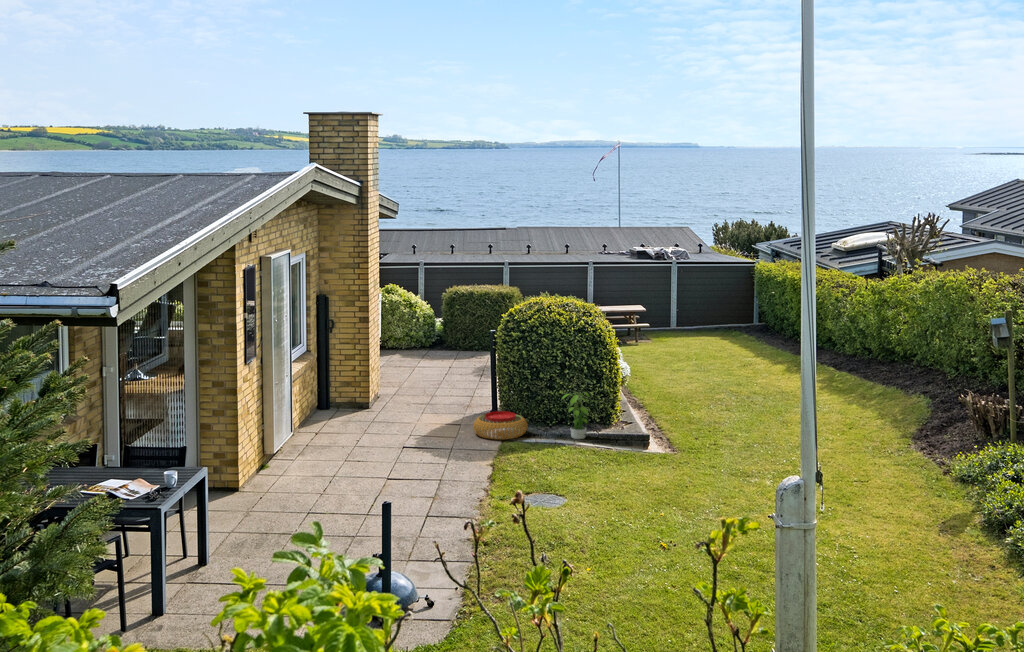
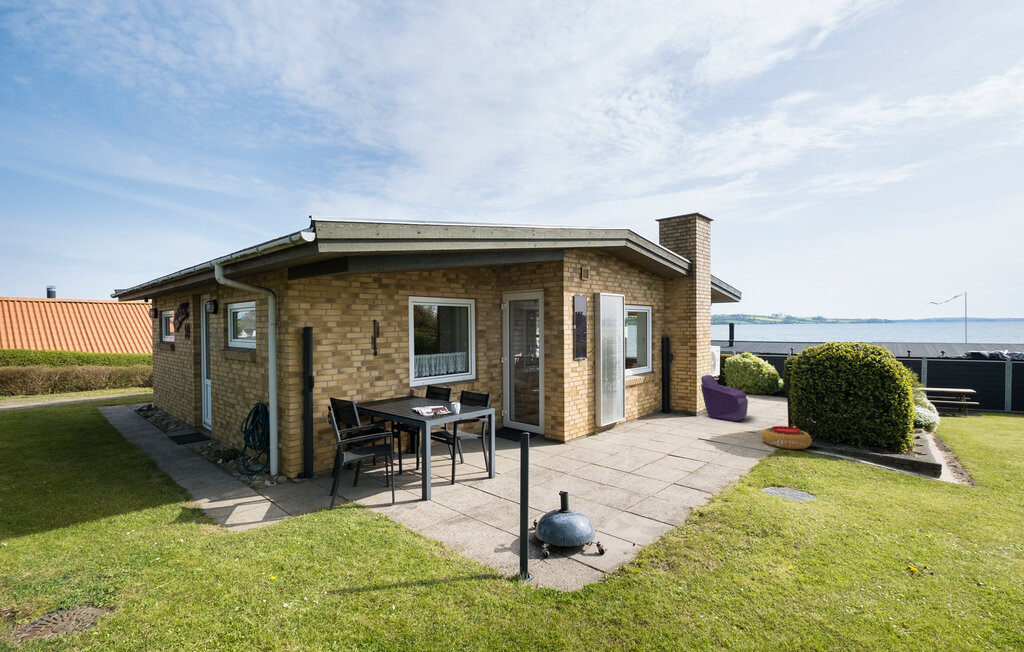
armchair: none [375,347,435,409] -> present [701,375,748,422]
potted plant: present [562,392,589,439] -> none [843,416,876,460]

